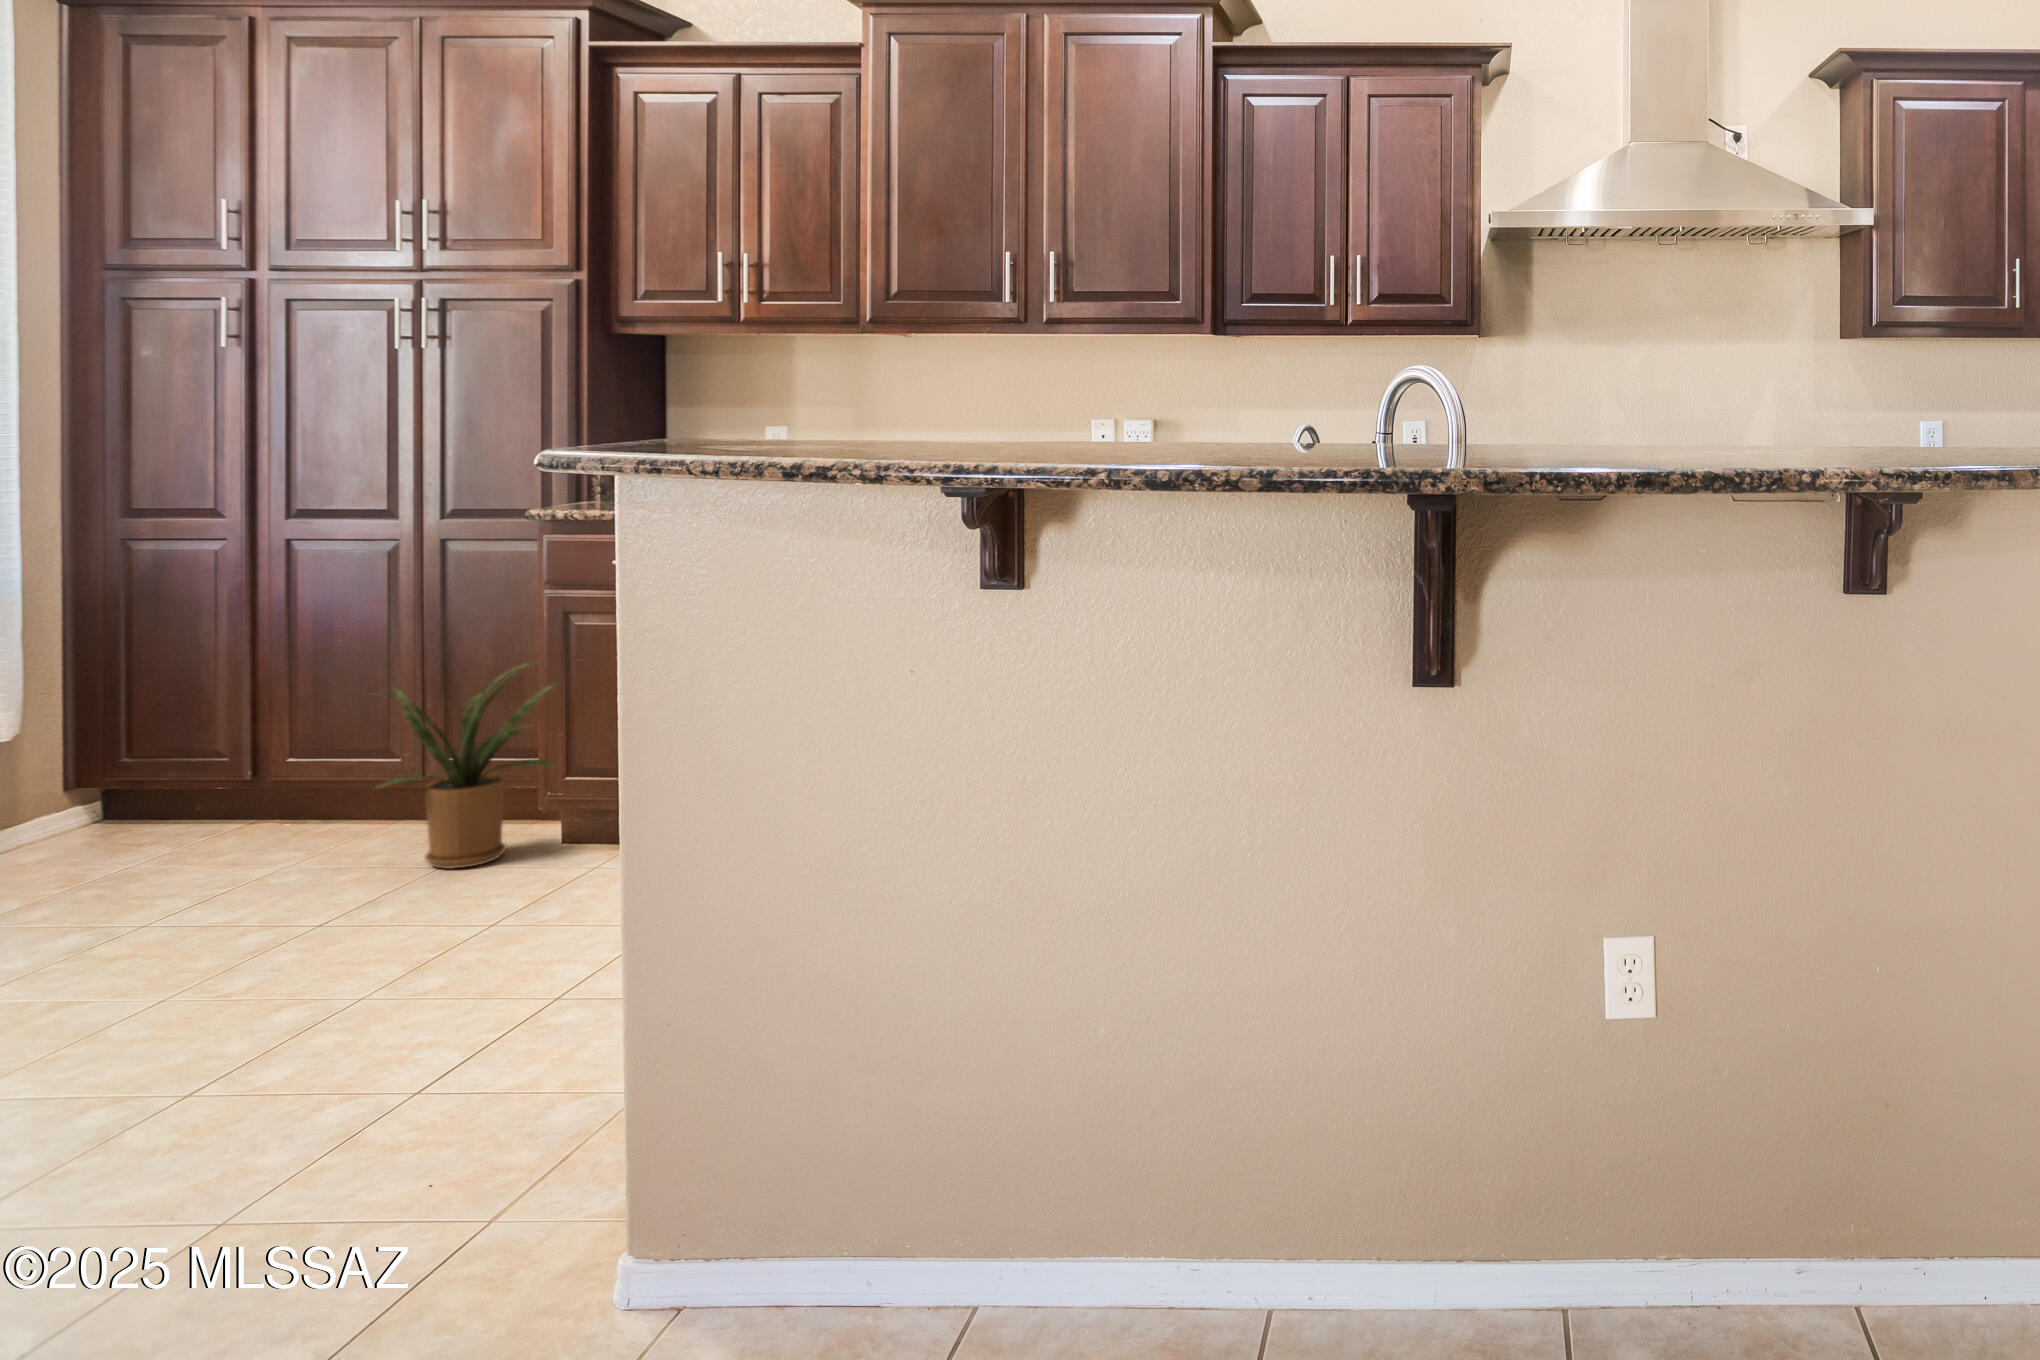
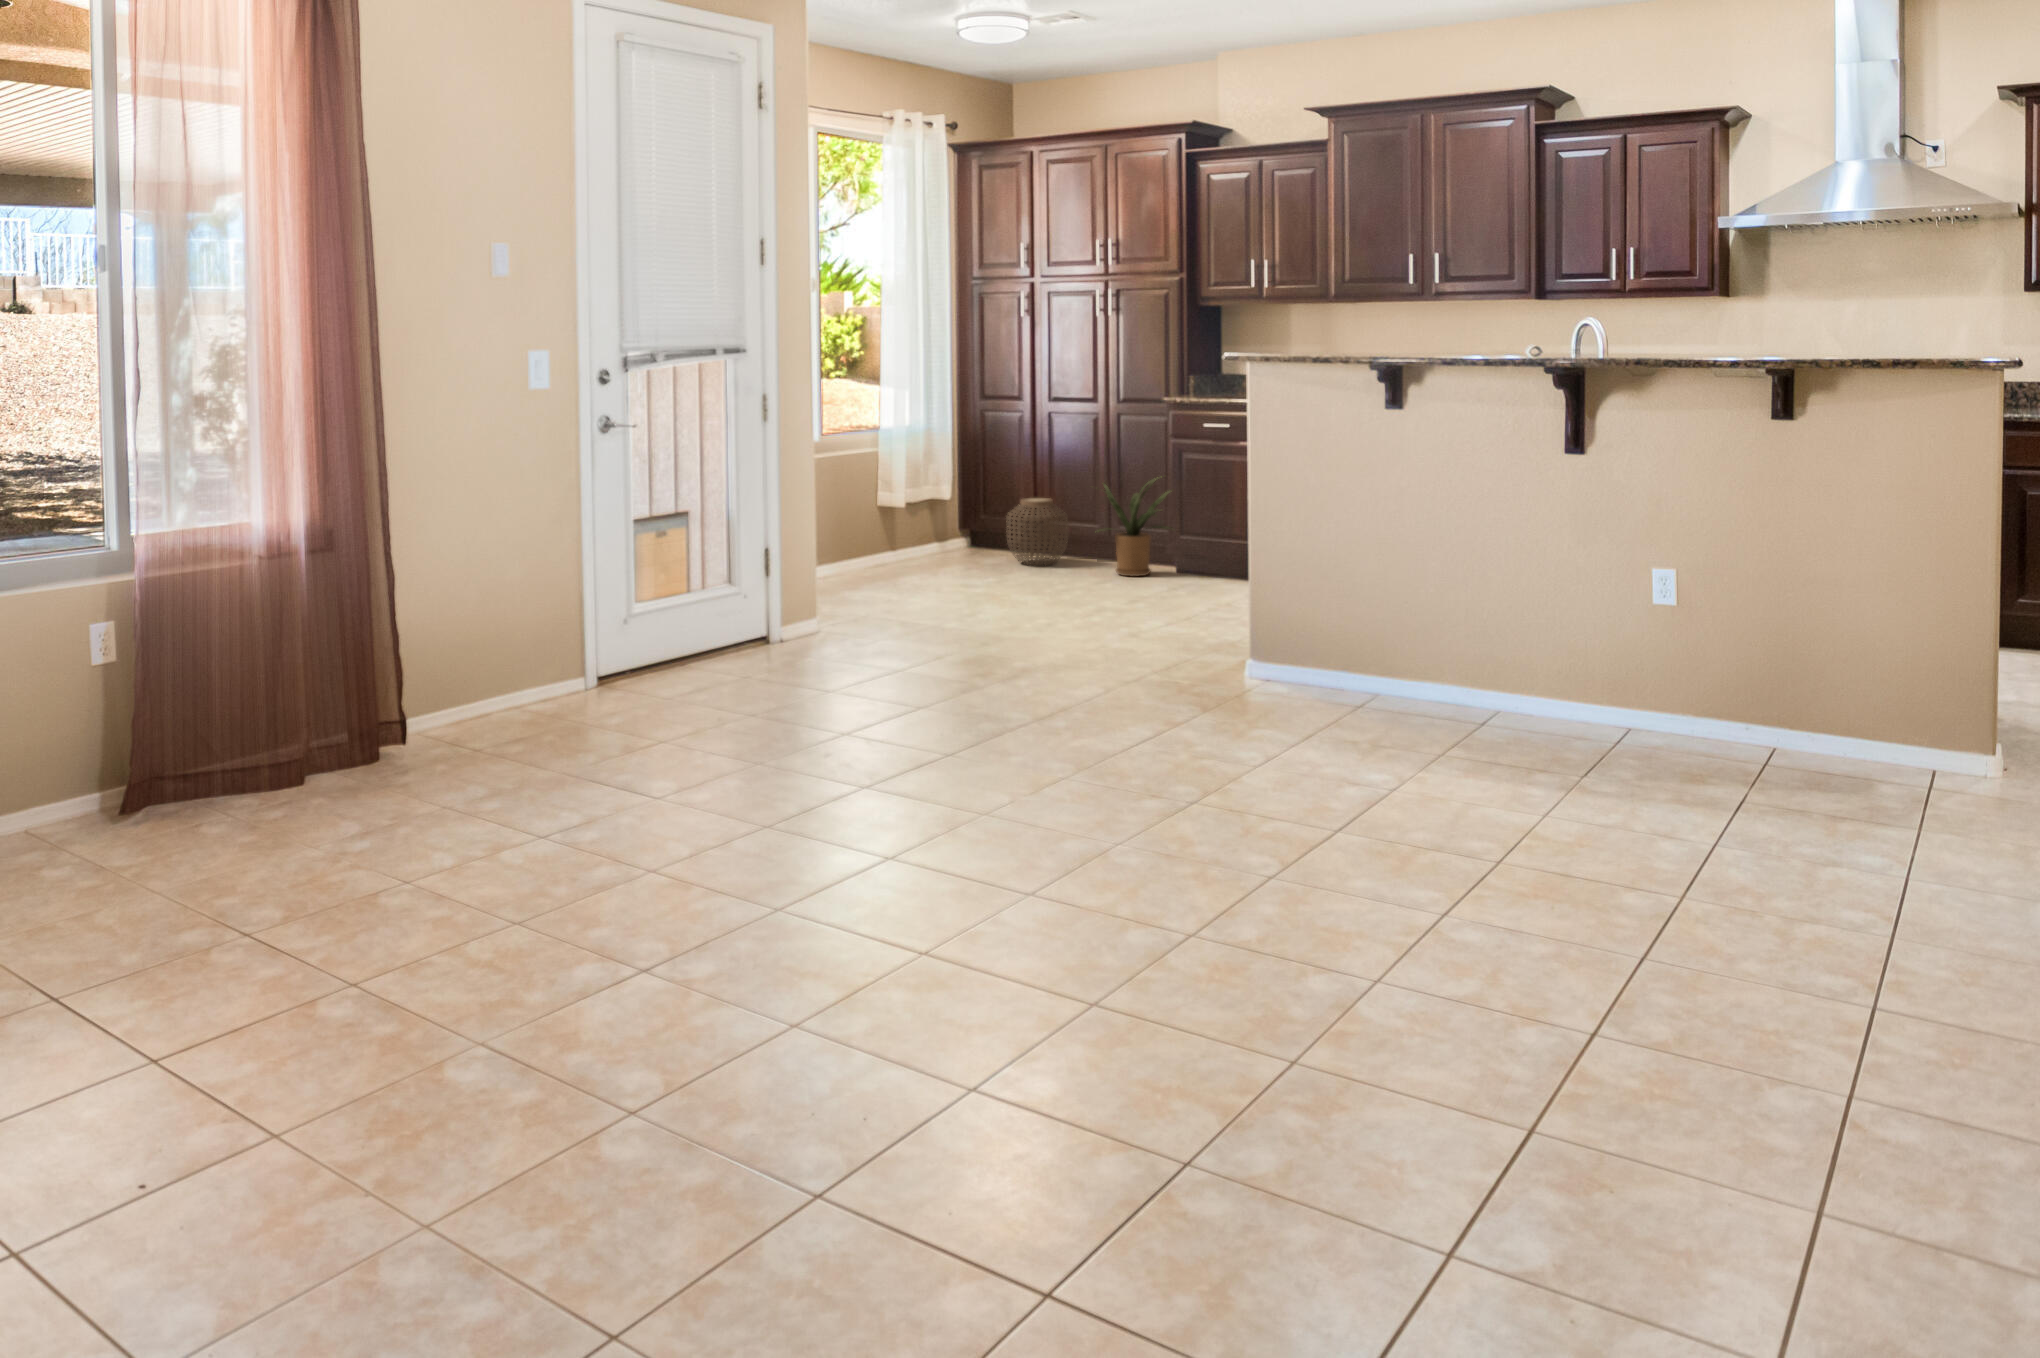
woven basket: none [169,716,325,864] -> present [1006,498,1068,566]

